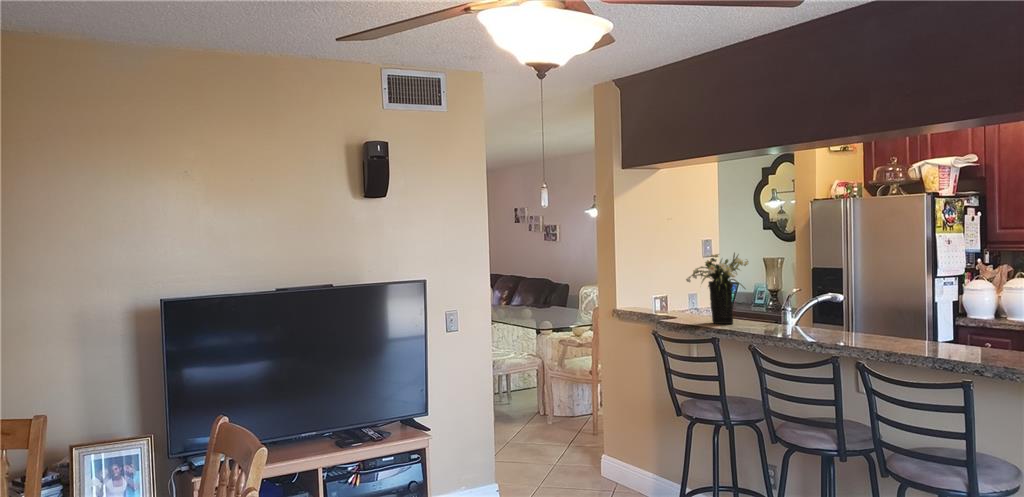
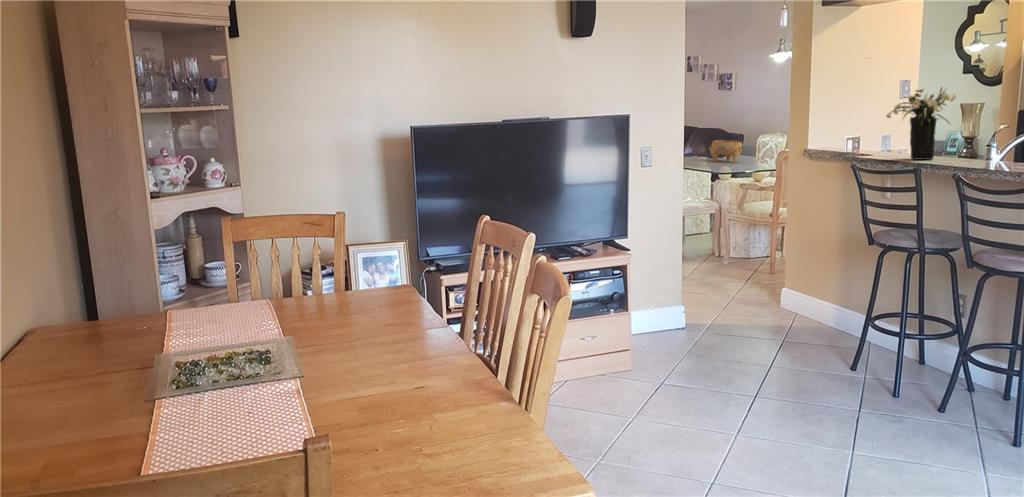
decorative bowl: none [535,291,567,313] -> present [709,140,742,163]

